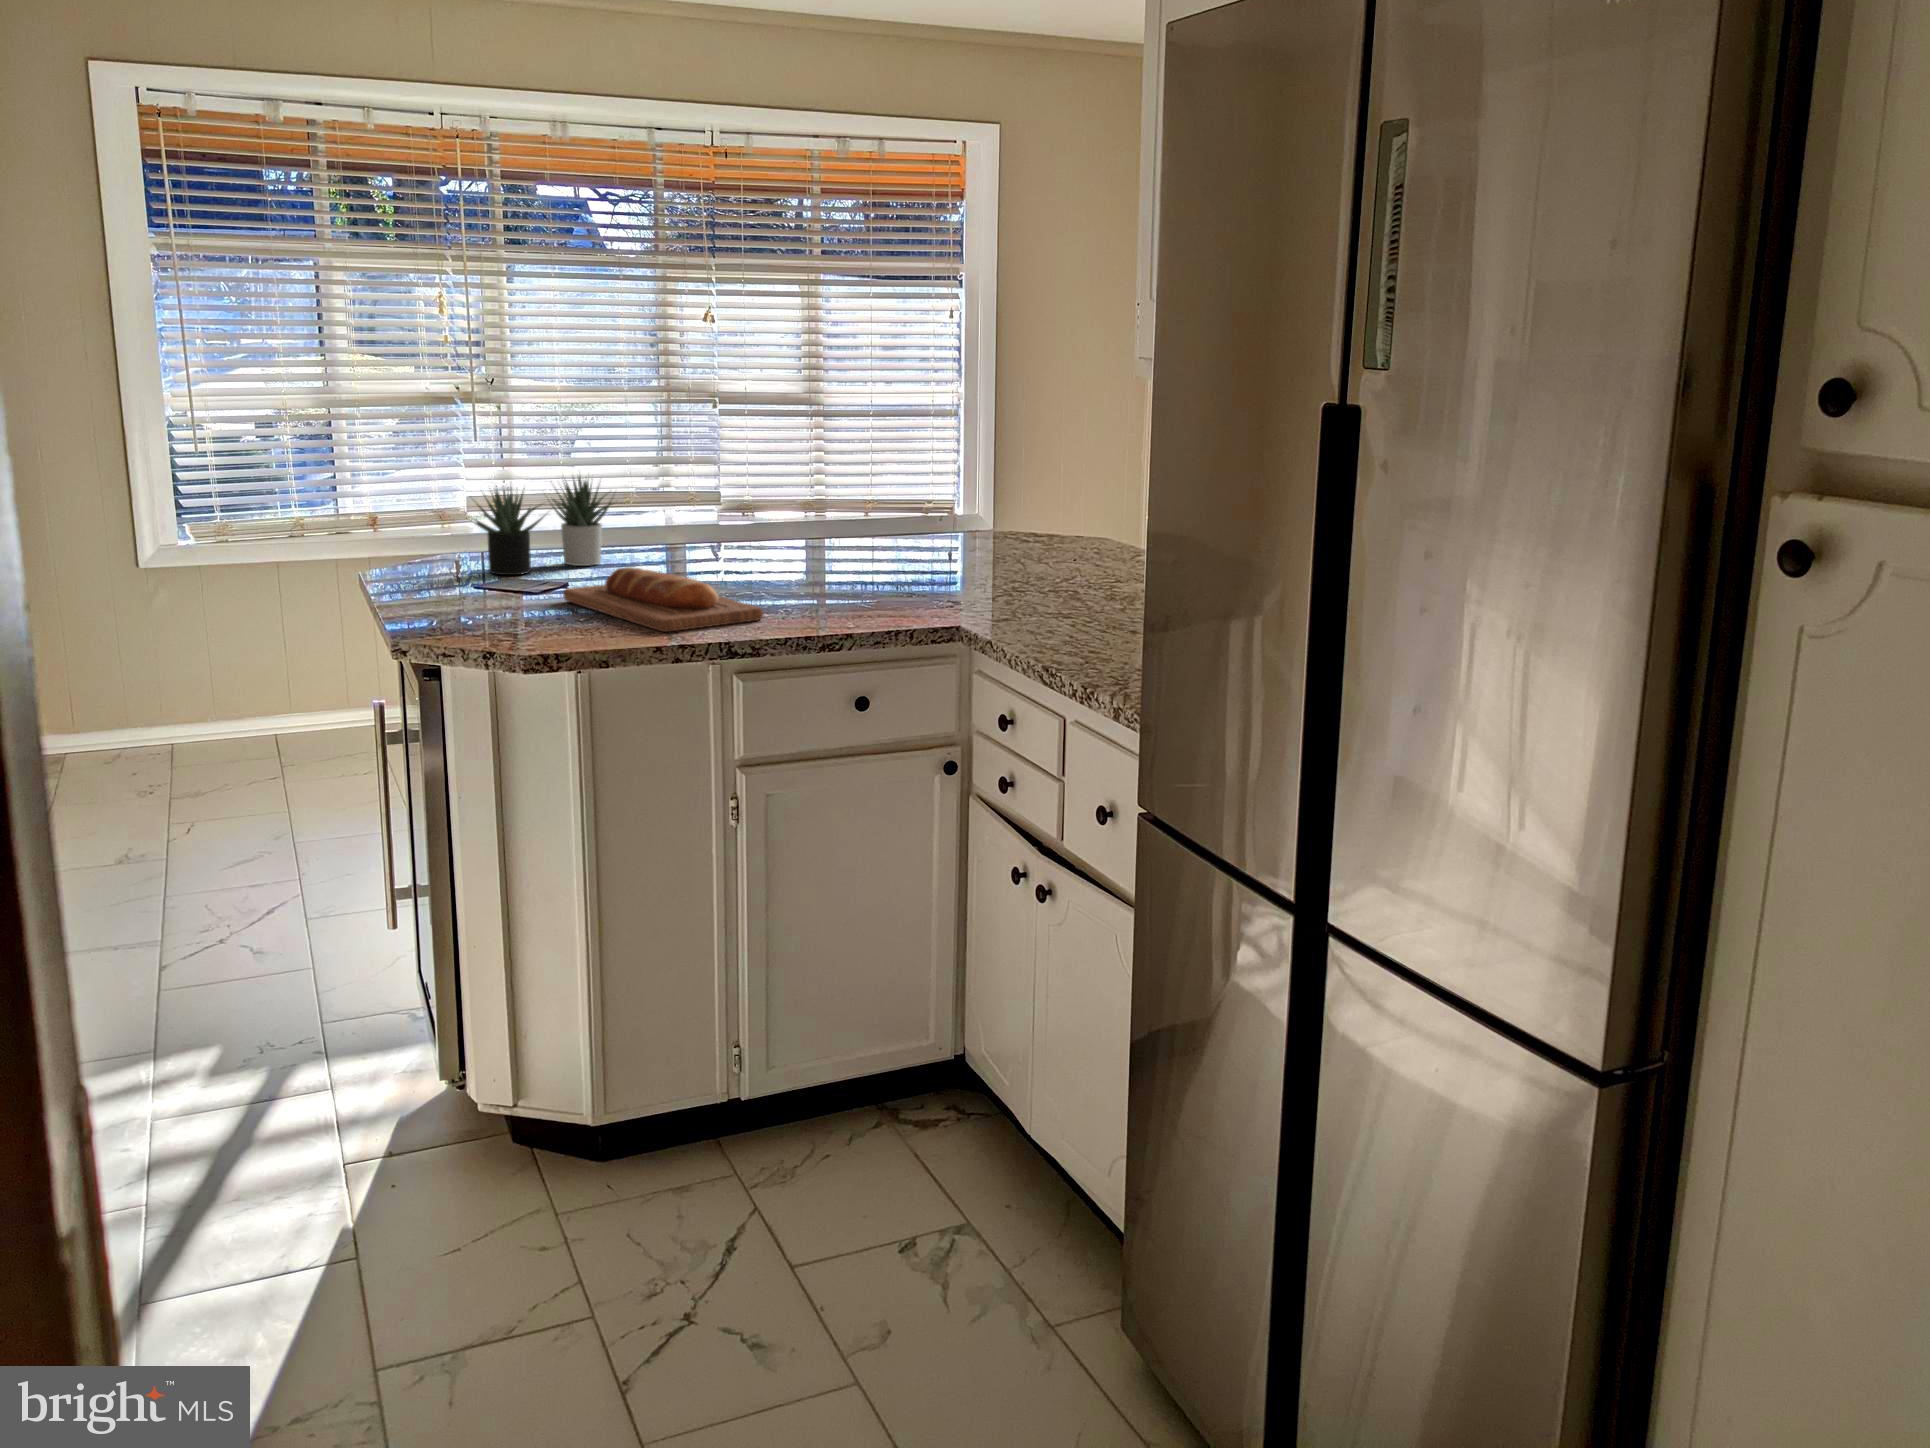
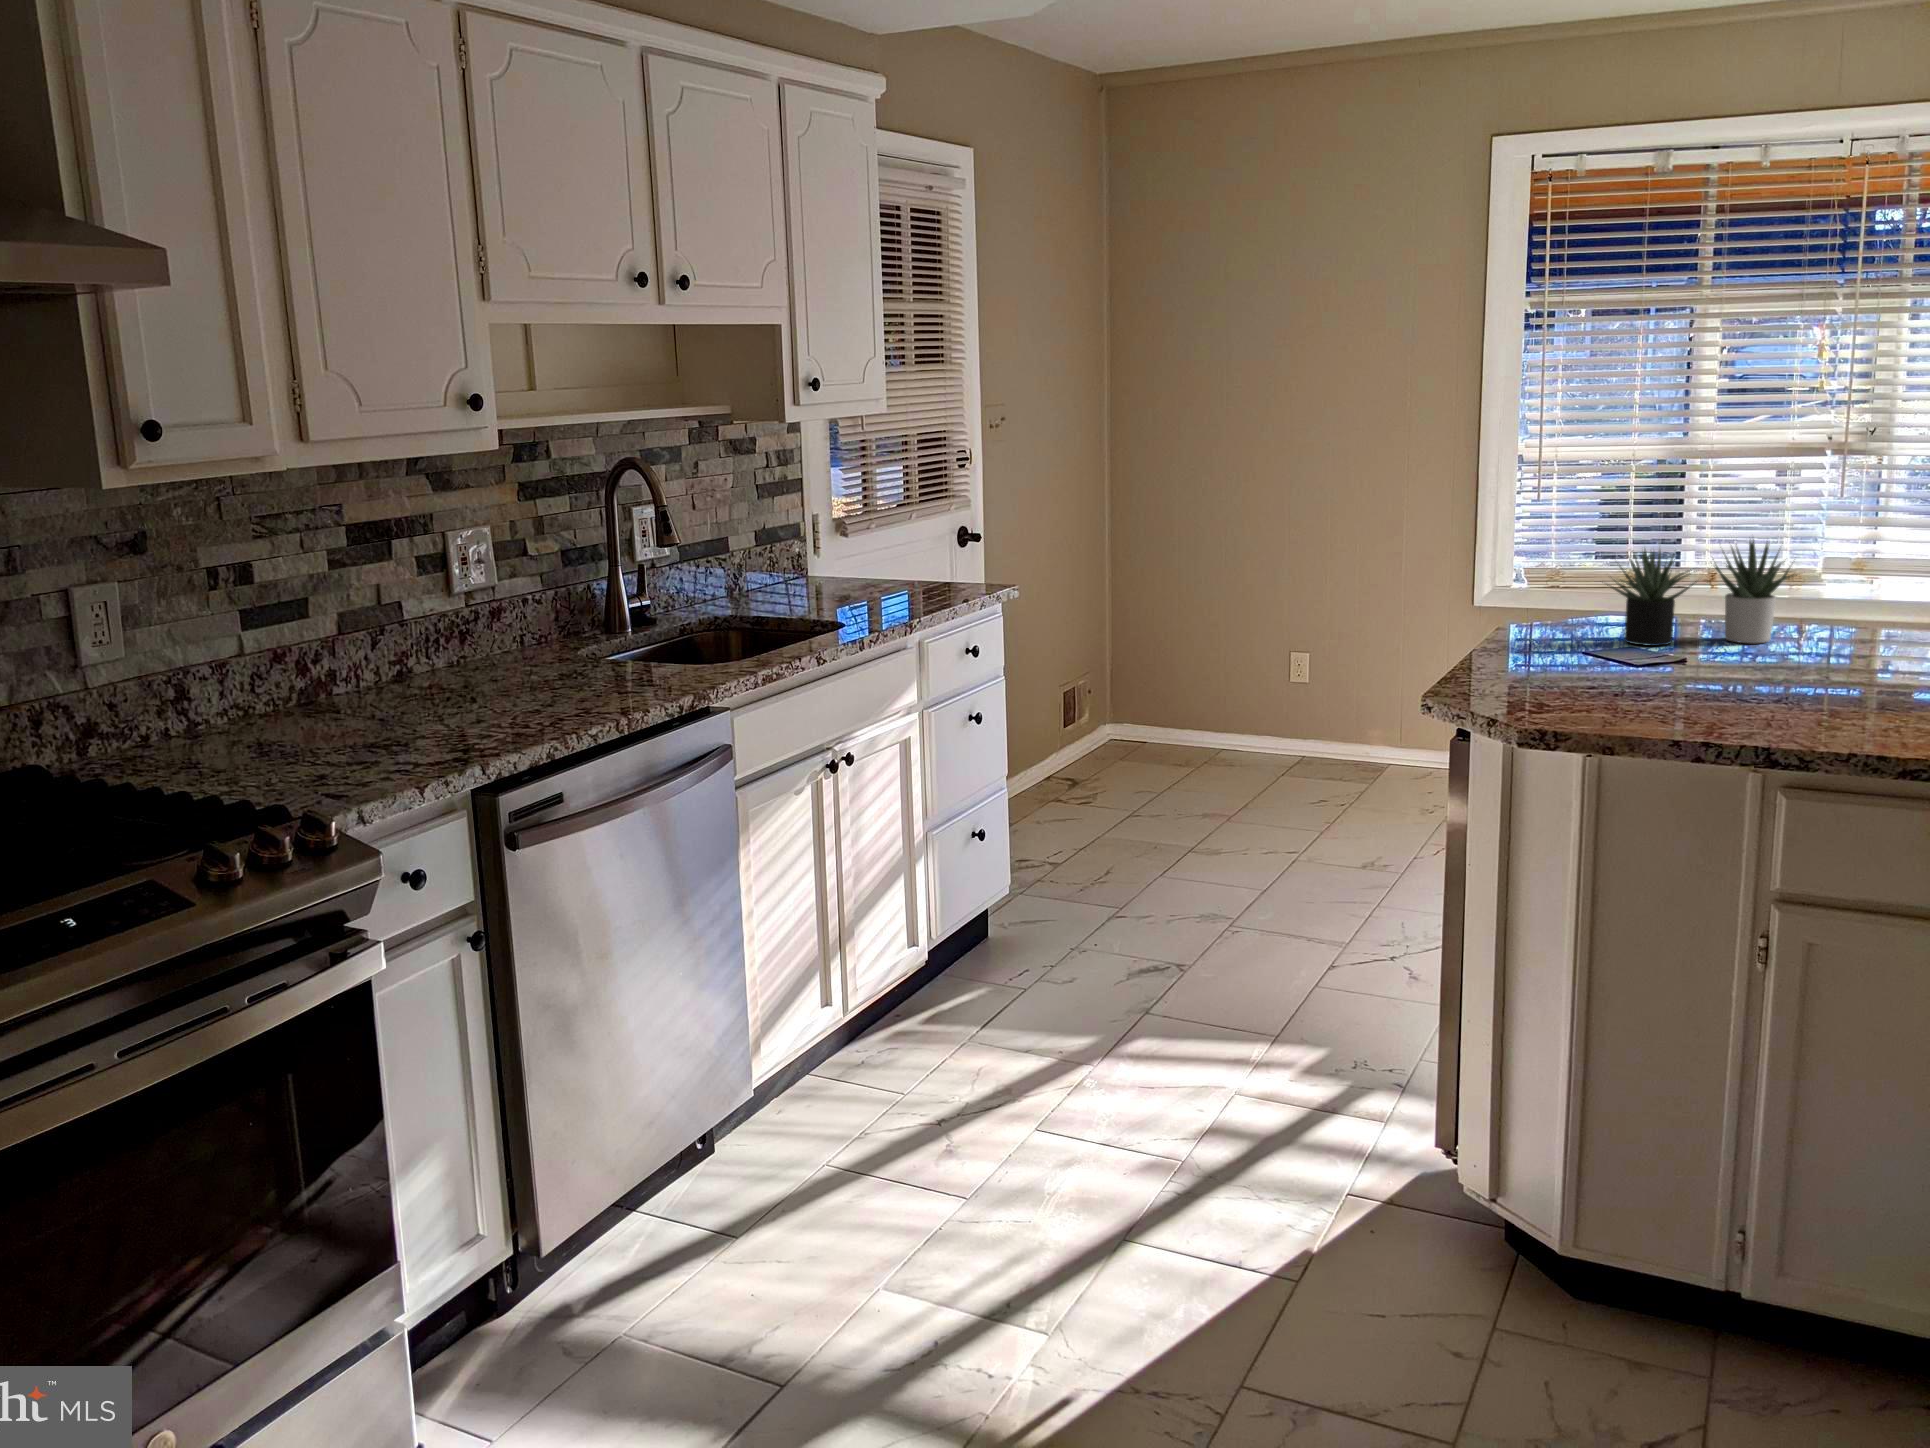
bread loaf: present [563,567,763,632] -> none [1651,648,1860,730]

